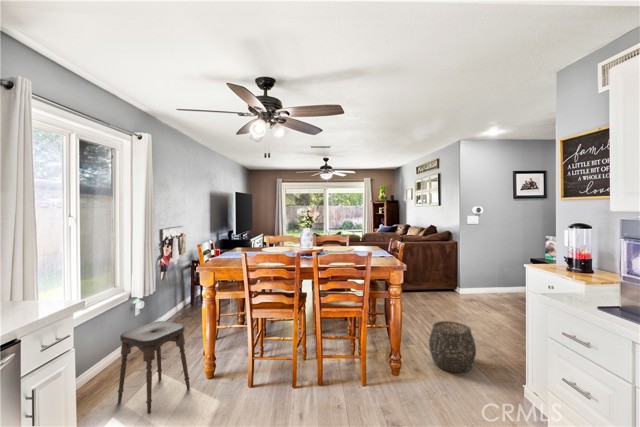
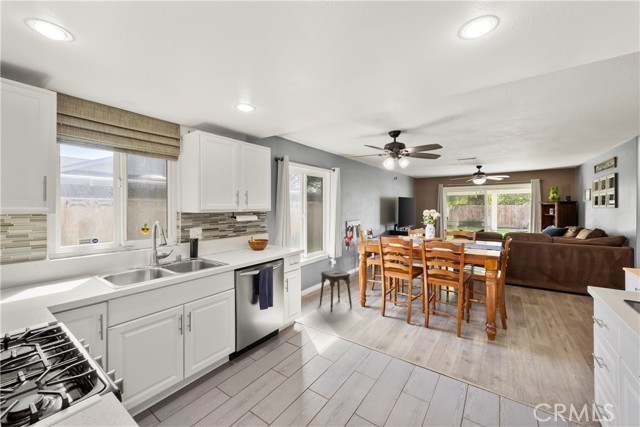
woven basket: present [429,321,476,372] -> none [522,307,569,349]

